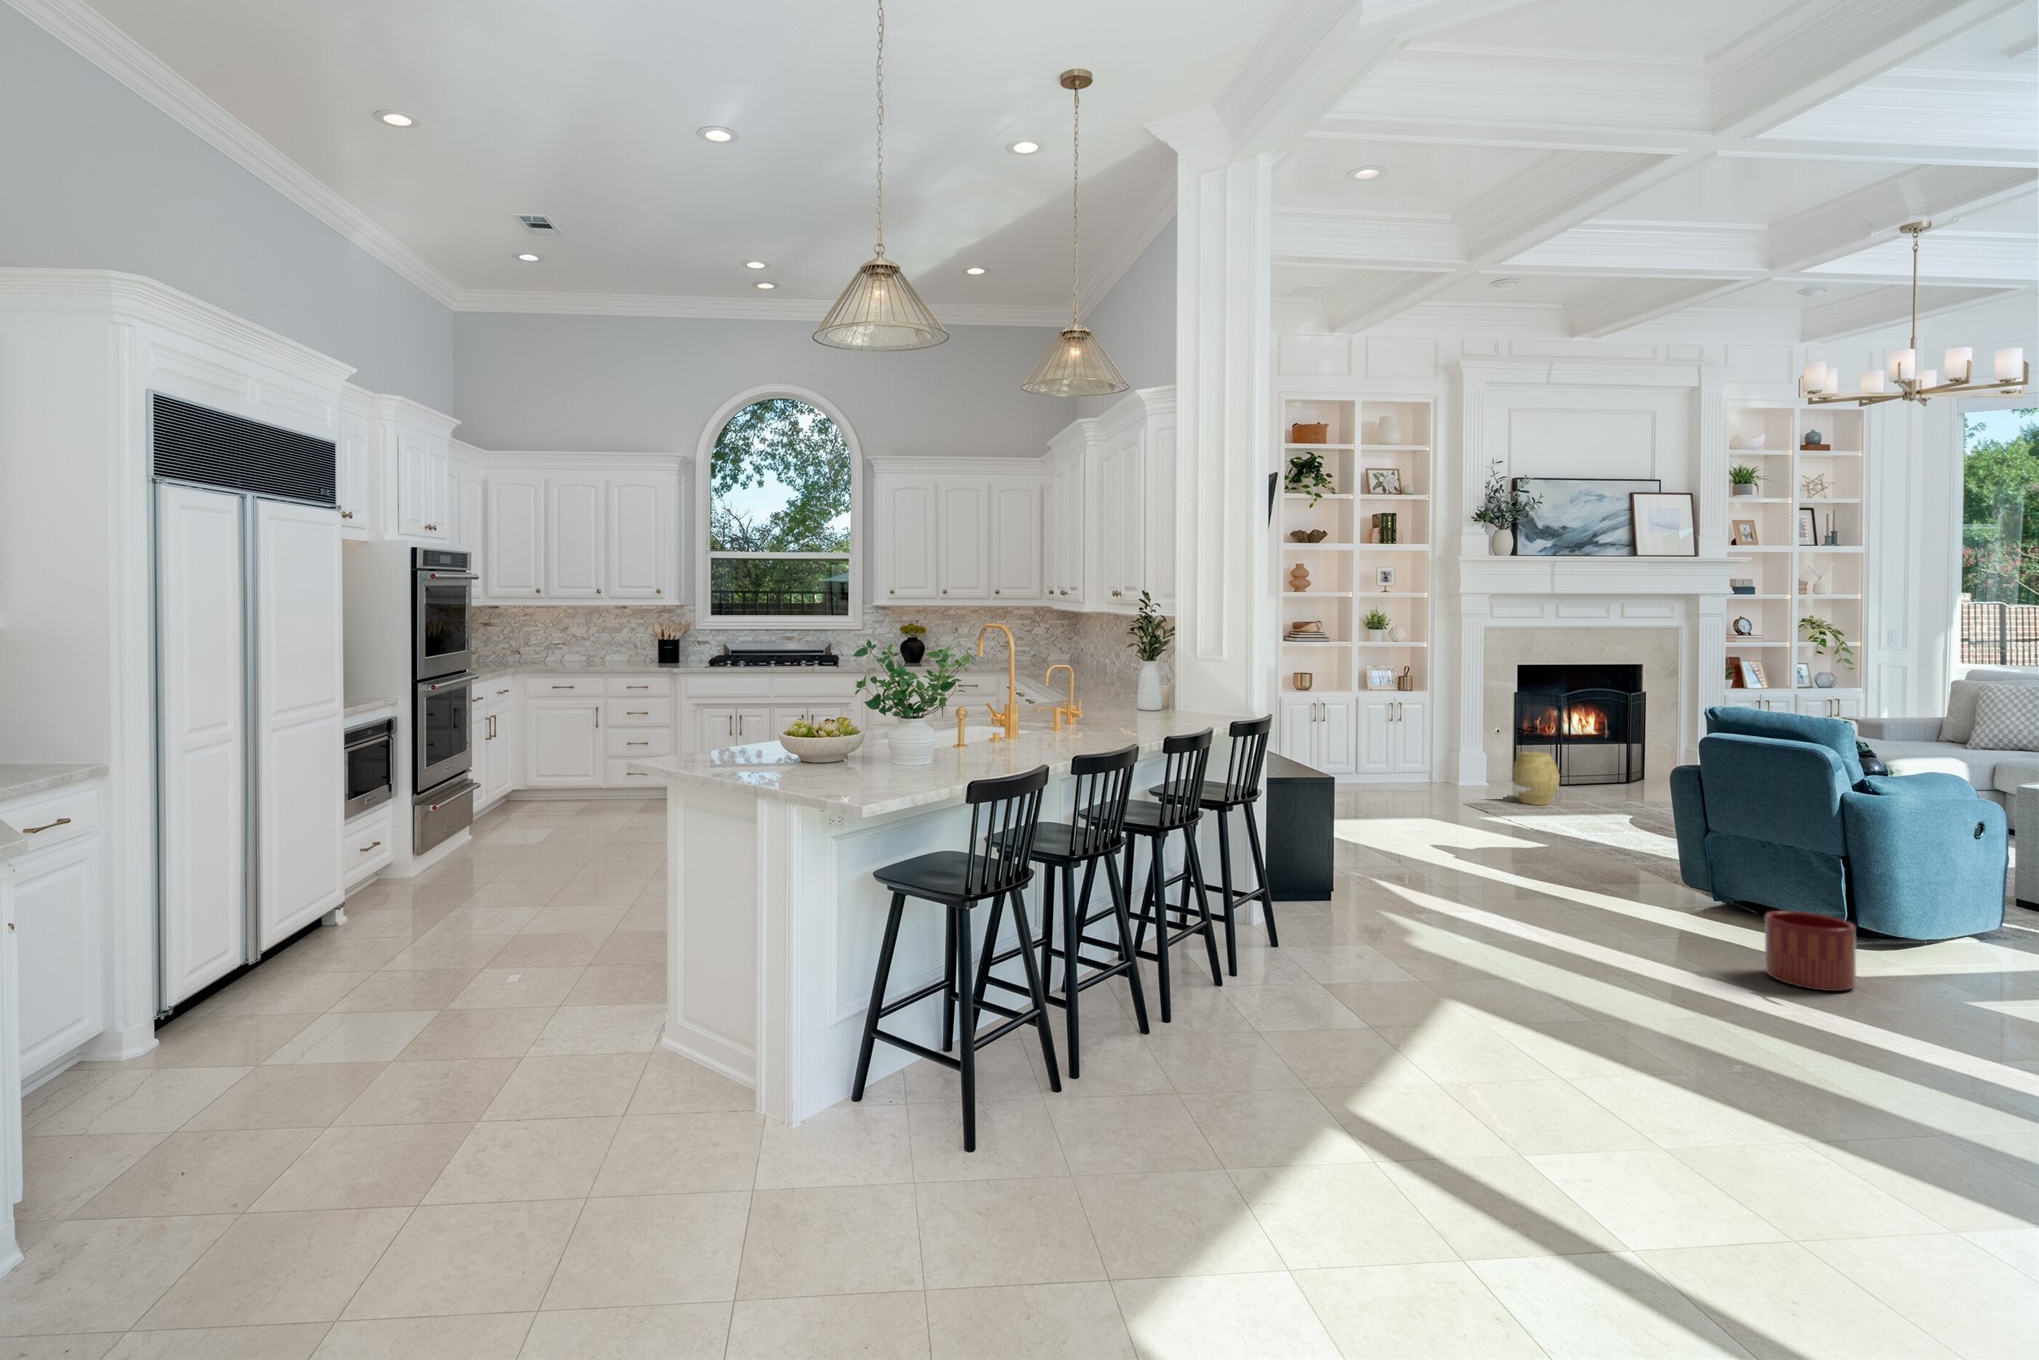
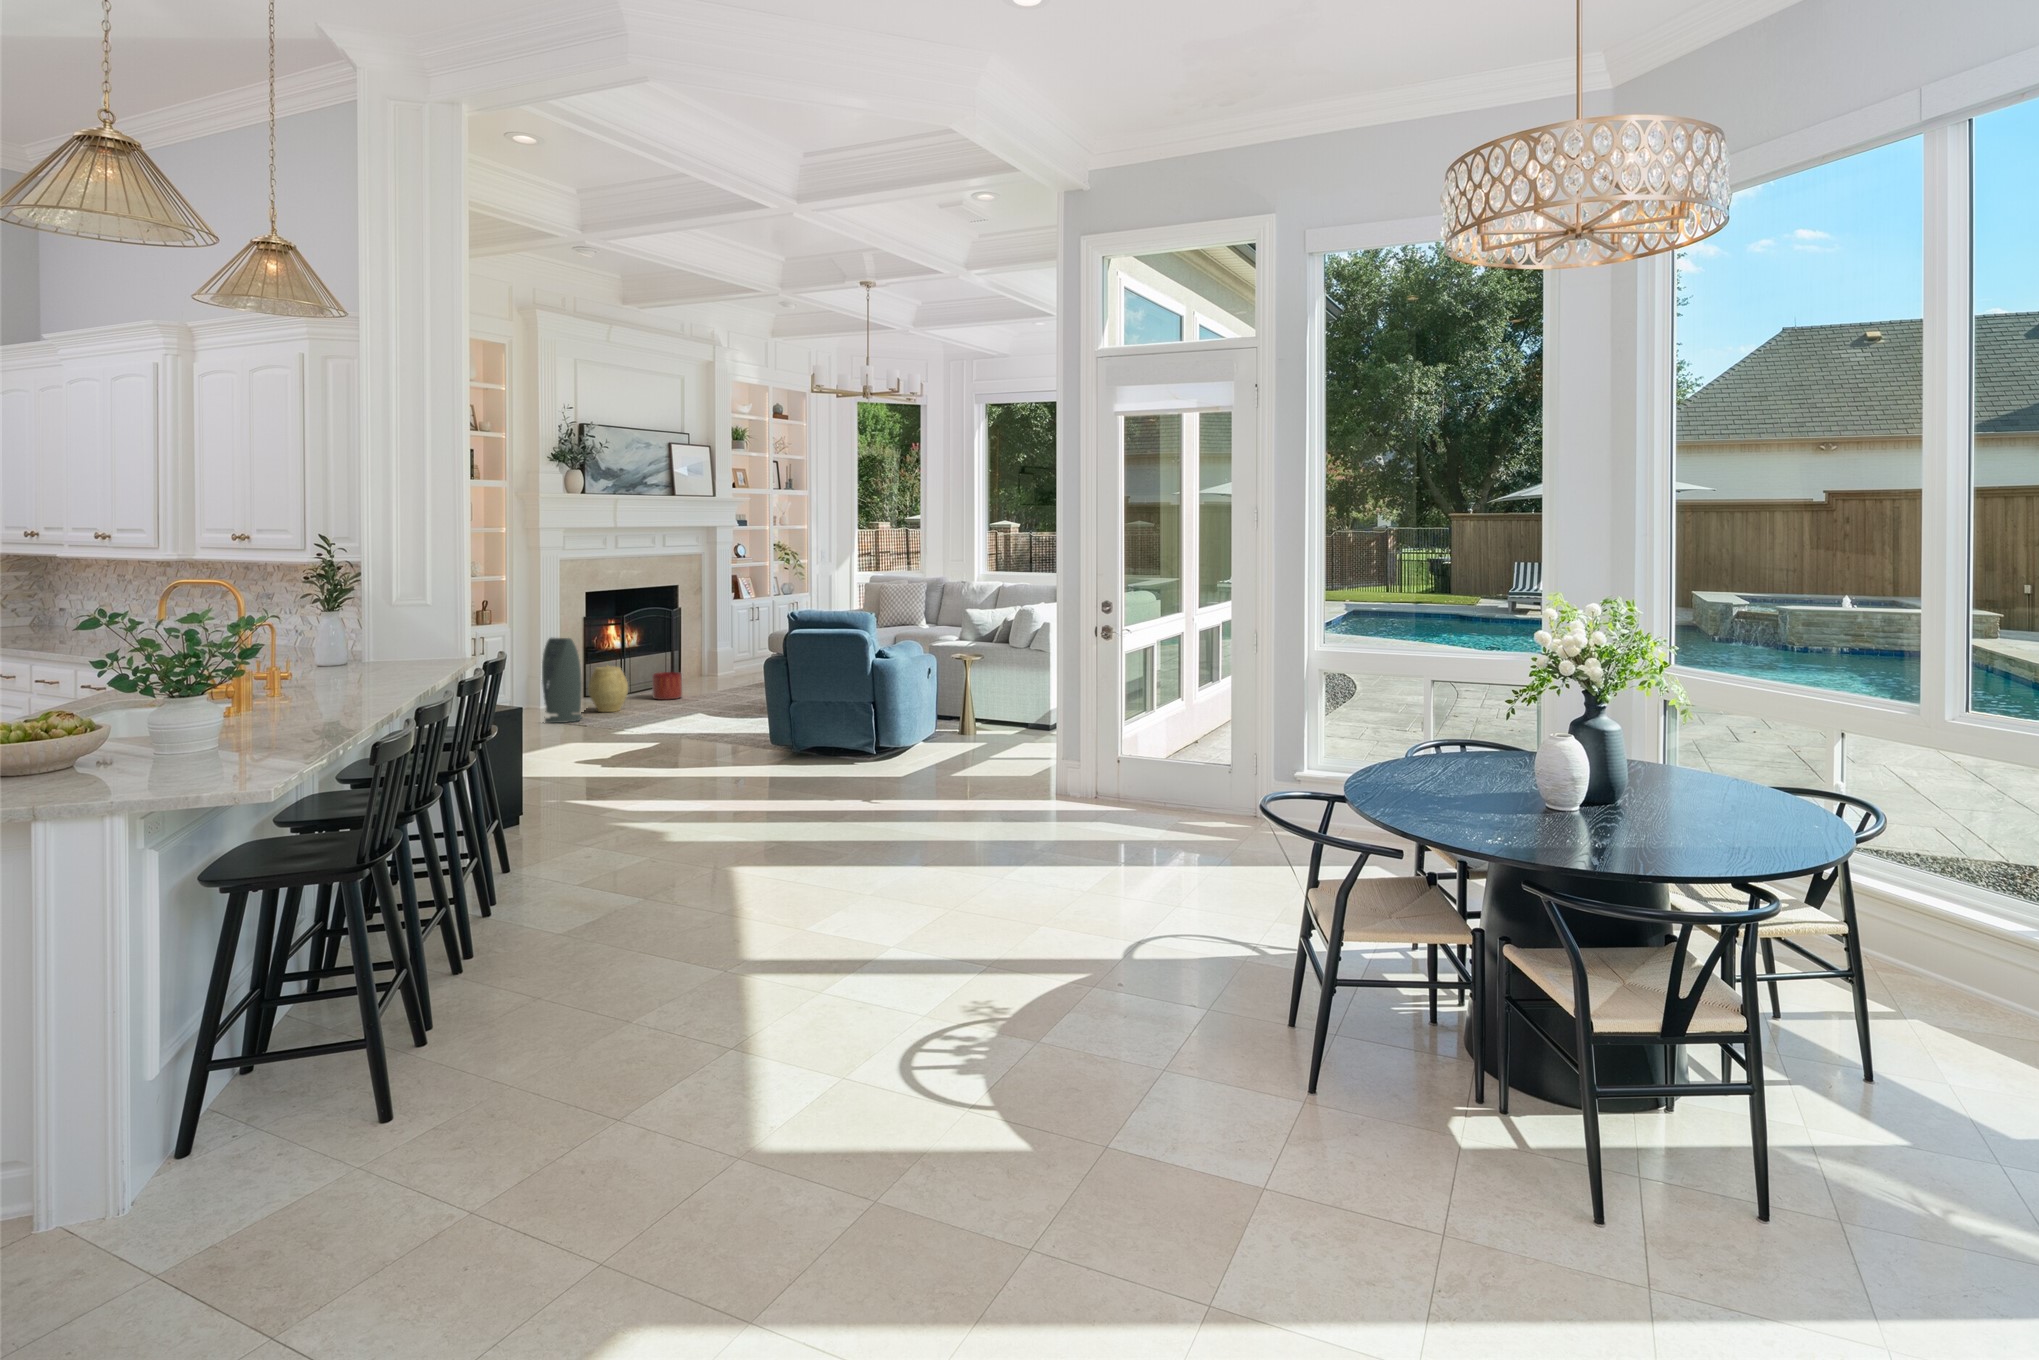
air purifier: none [1451,714,1498,810] -> present [542,638,582,723]
planter: present [1765,911,1856,991] -> present [652,672,682,700]

